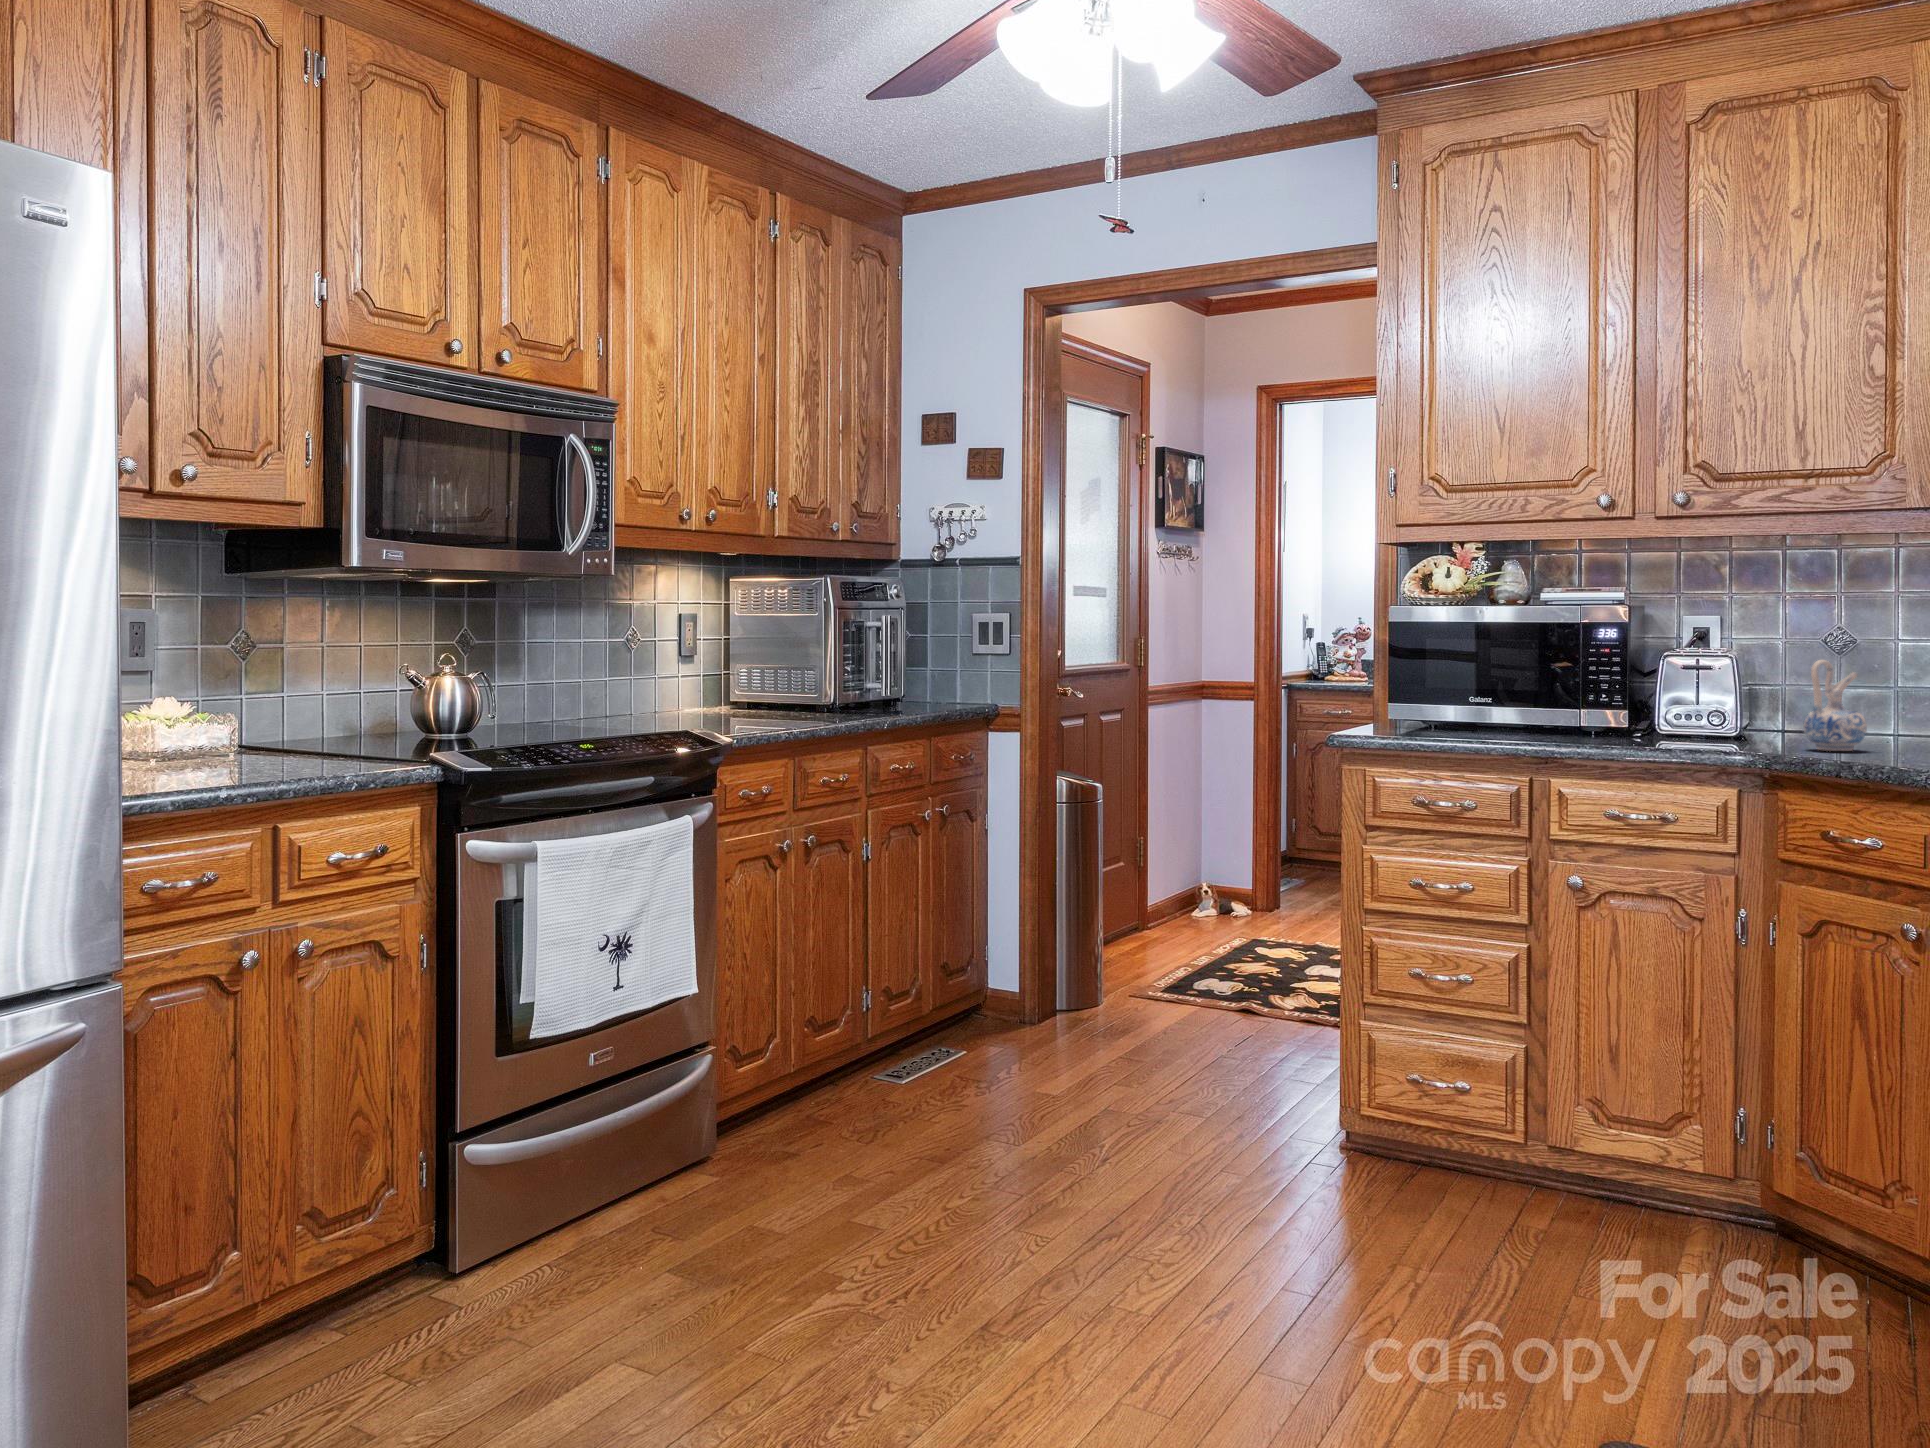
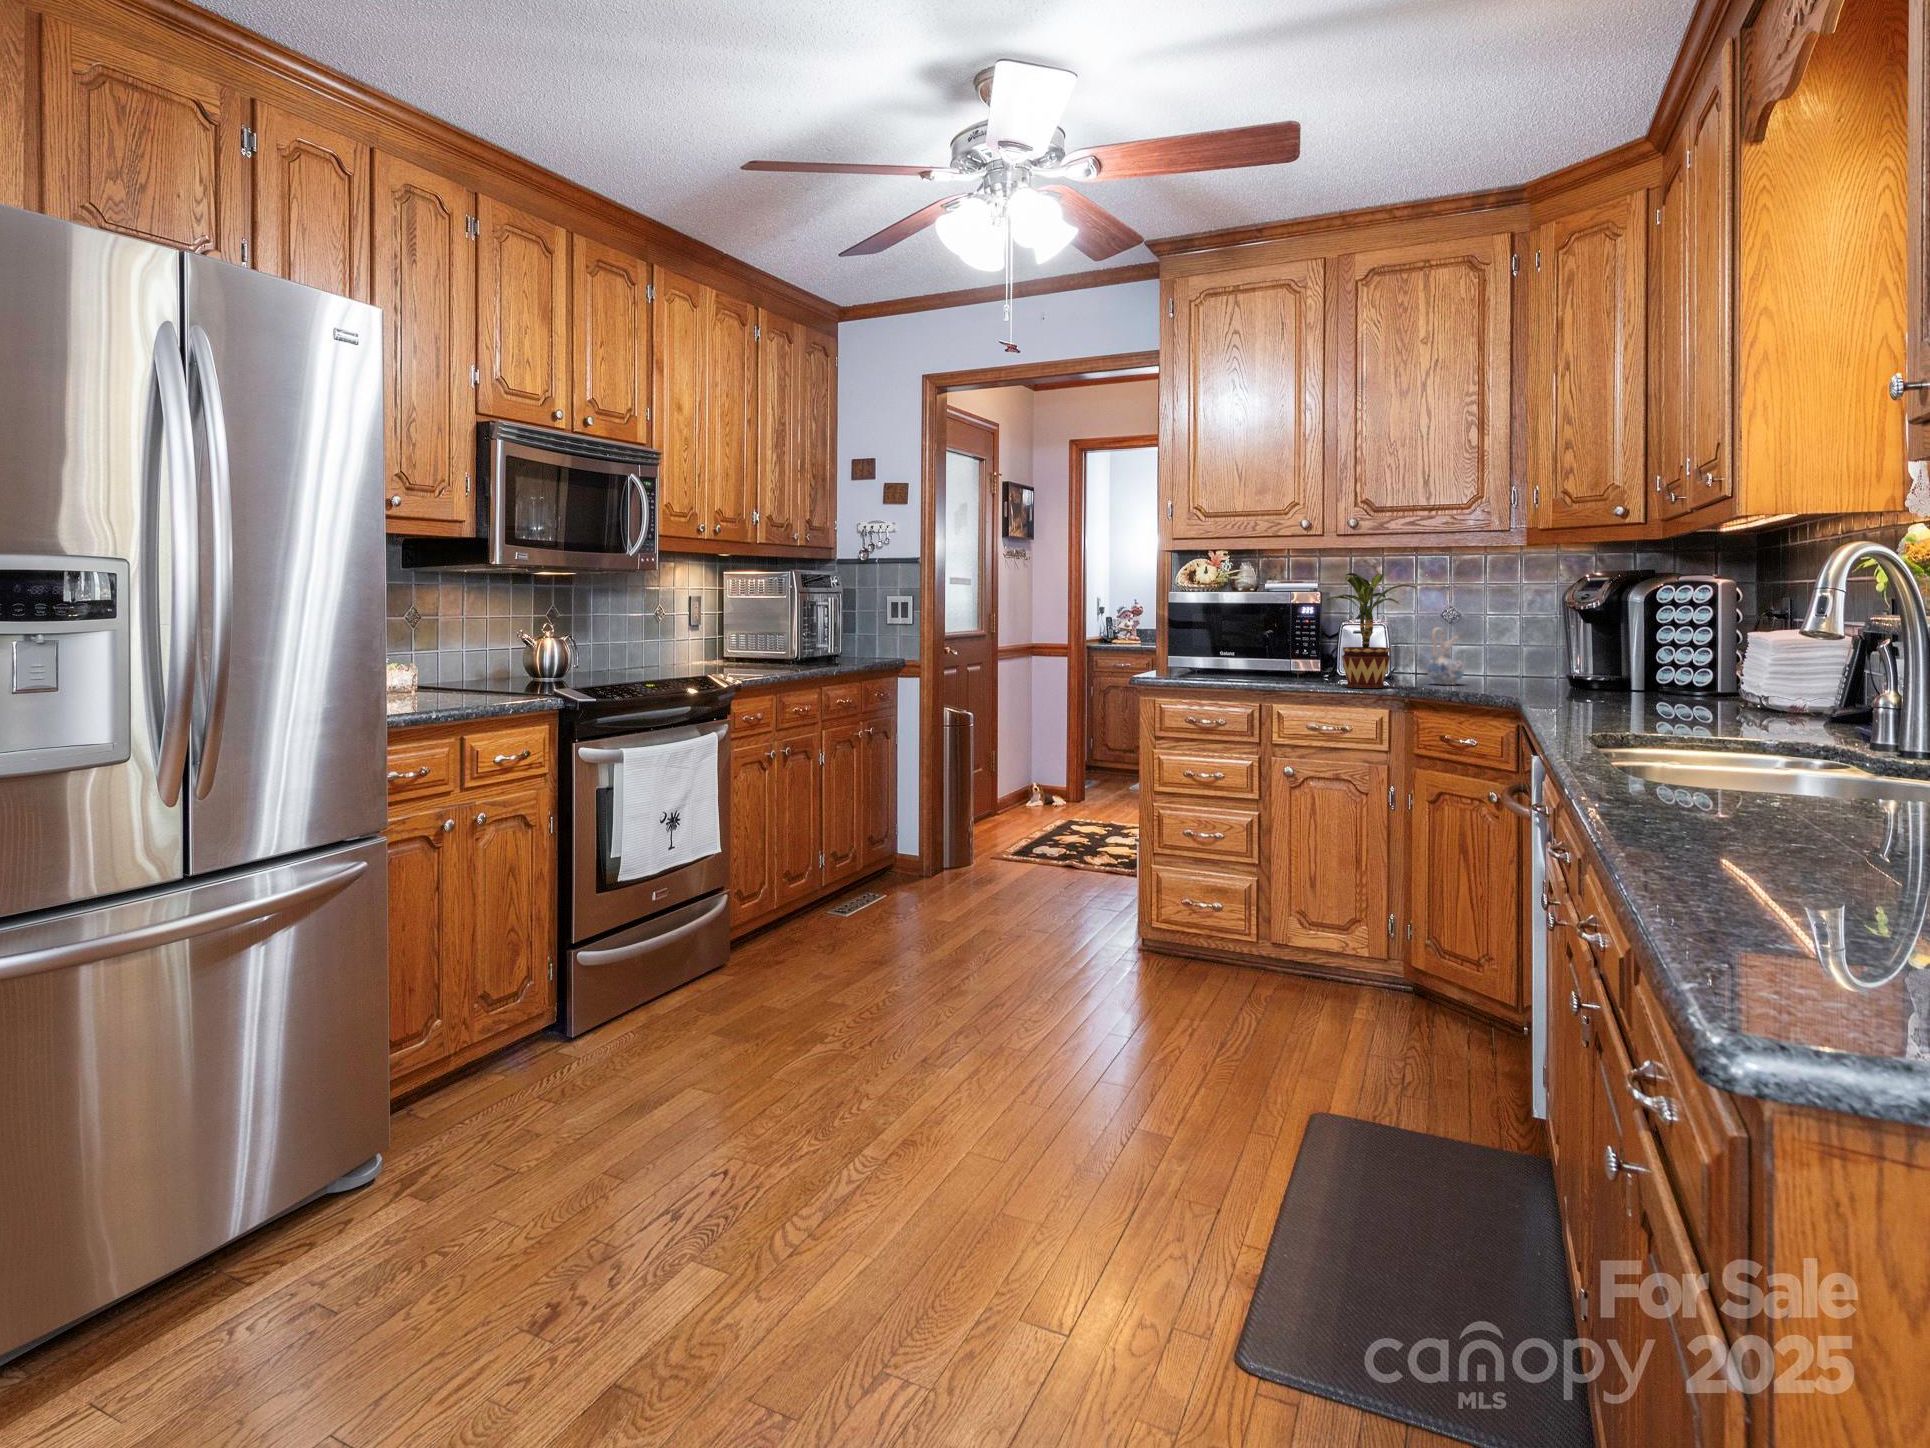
potted plant: none [1632,574,1791,756] -> present [1325,573,1418,688]

